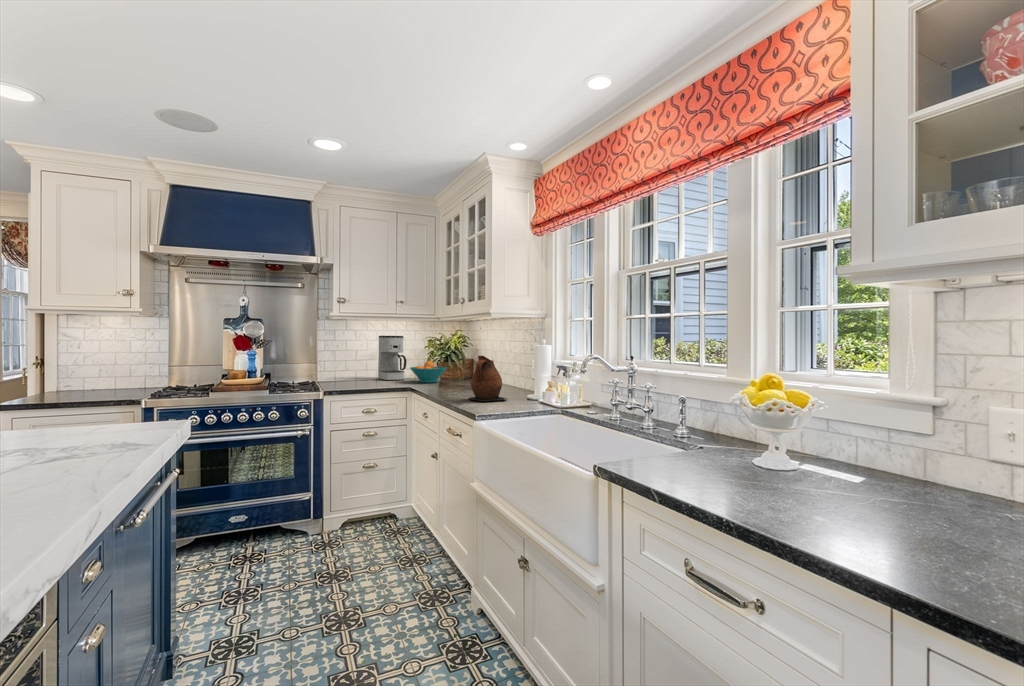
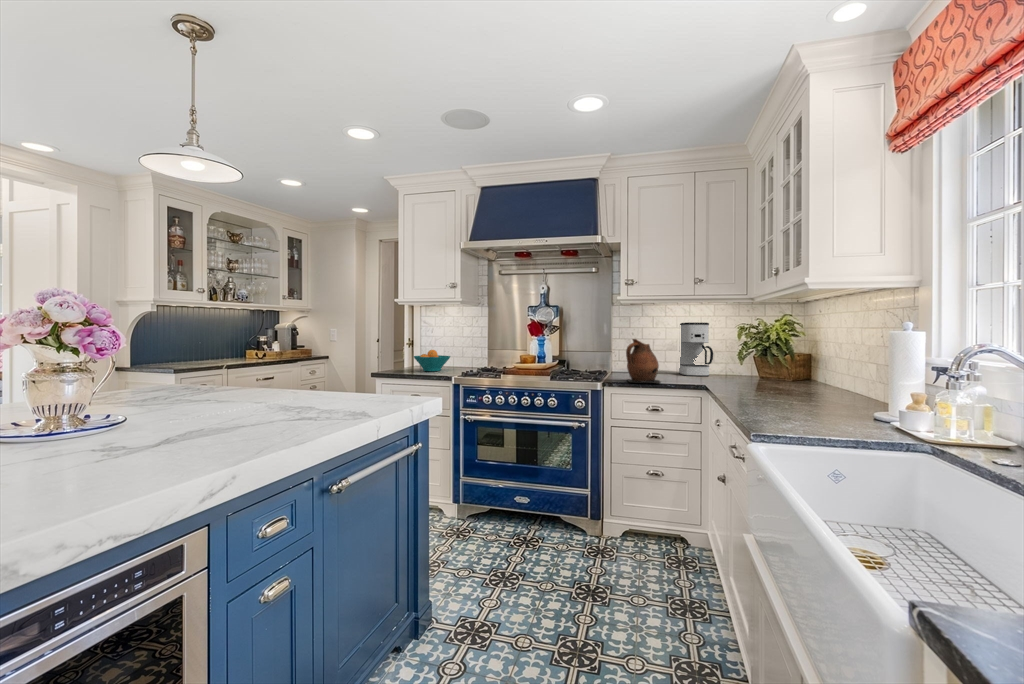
ceramic pitcher: present [469,356,507,401] -> present [626,339,661,383]
fruit bowl: present [410,361,447,383] -> present [414,350,450,371]

